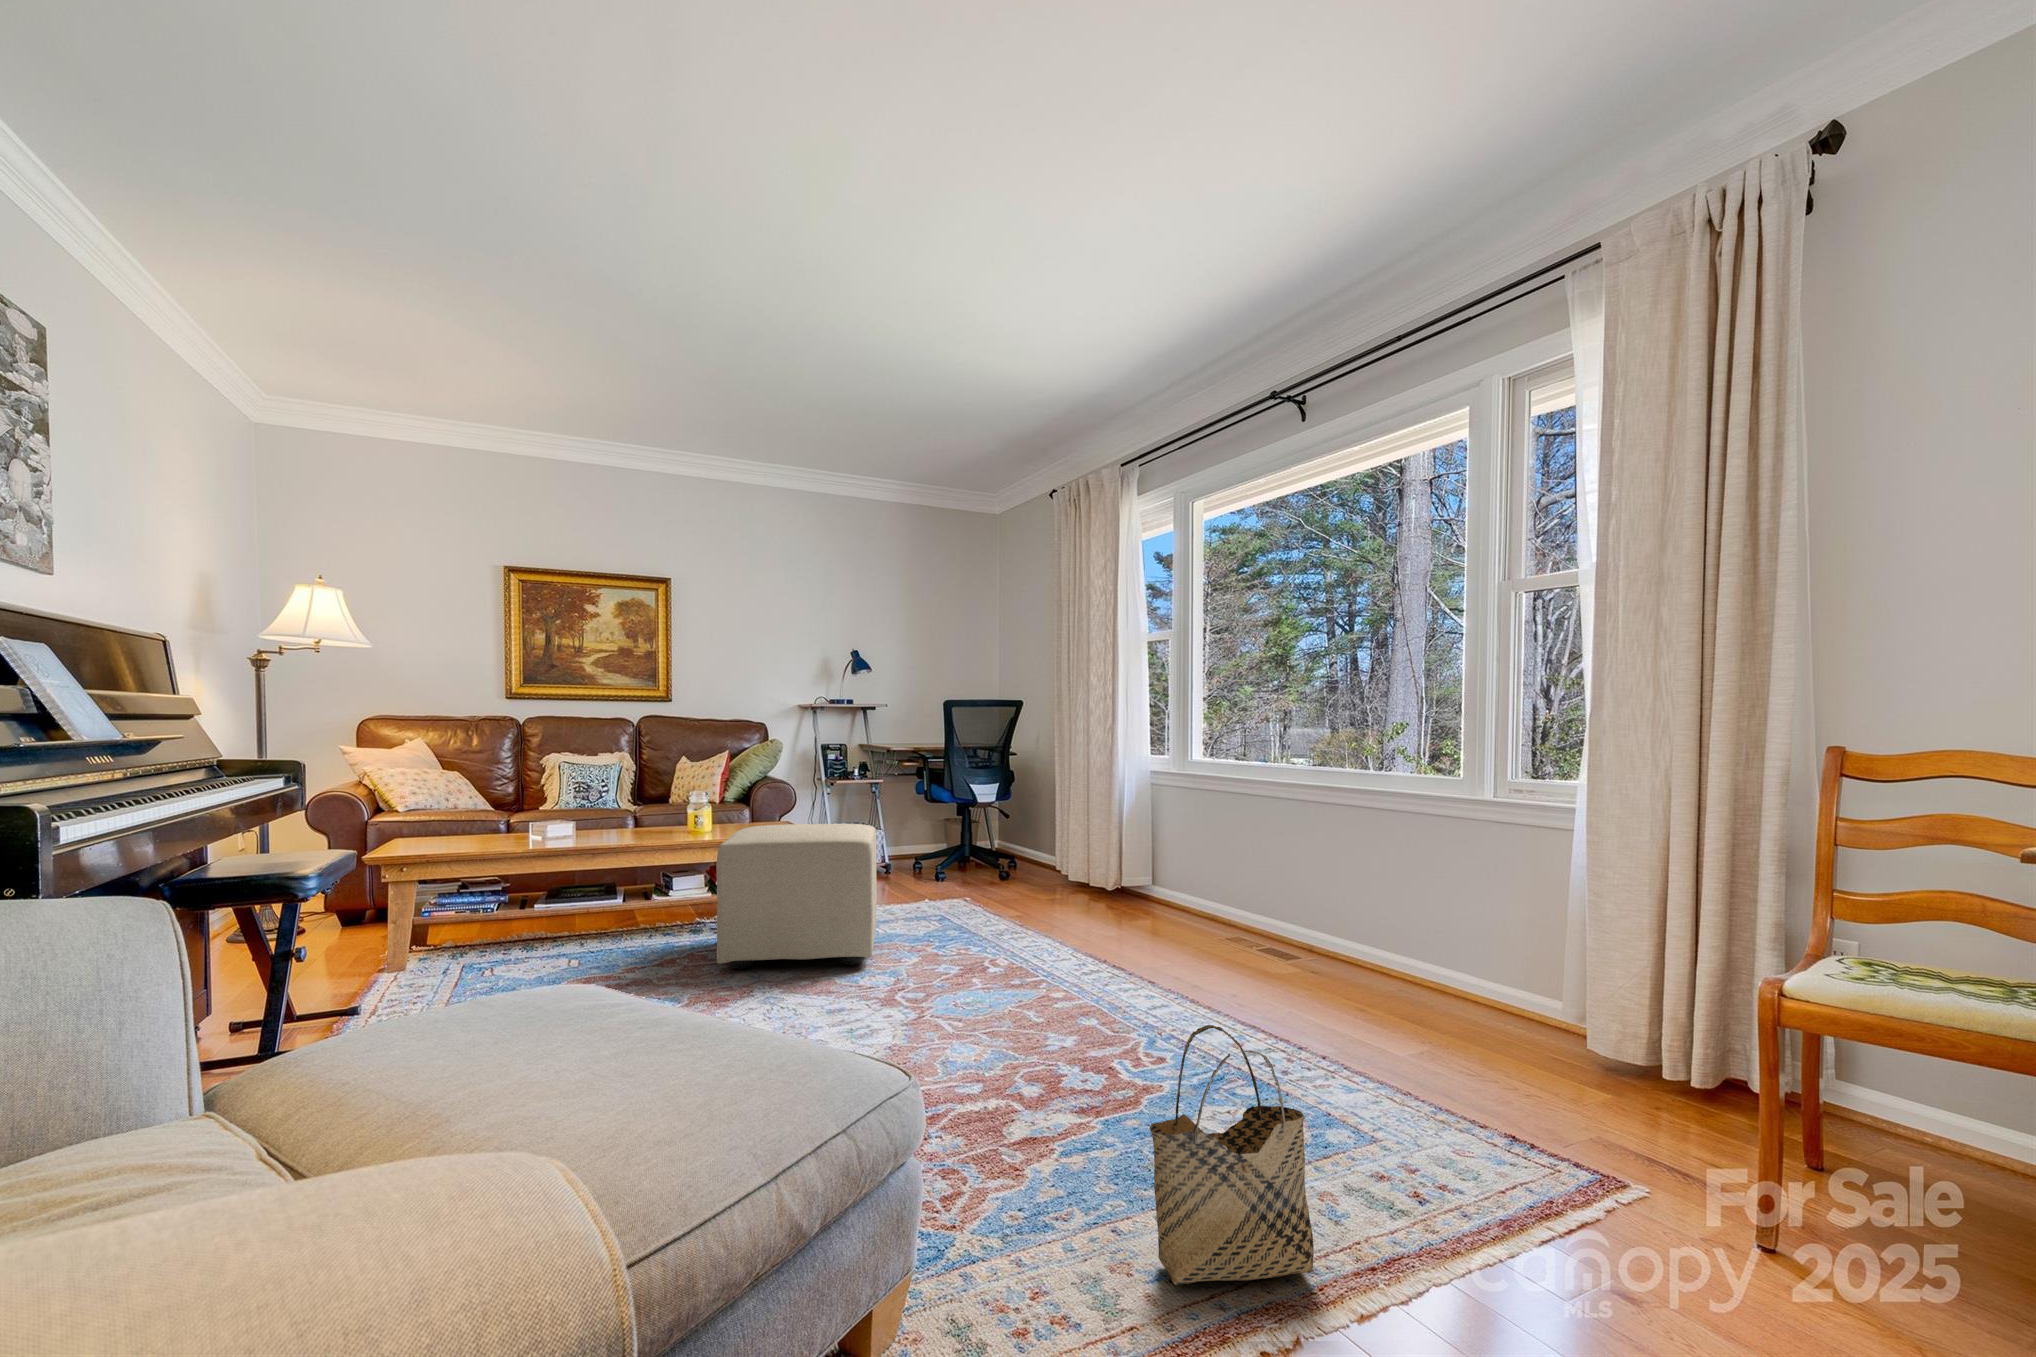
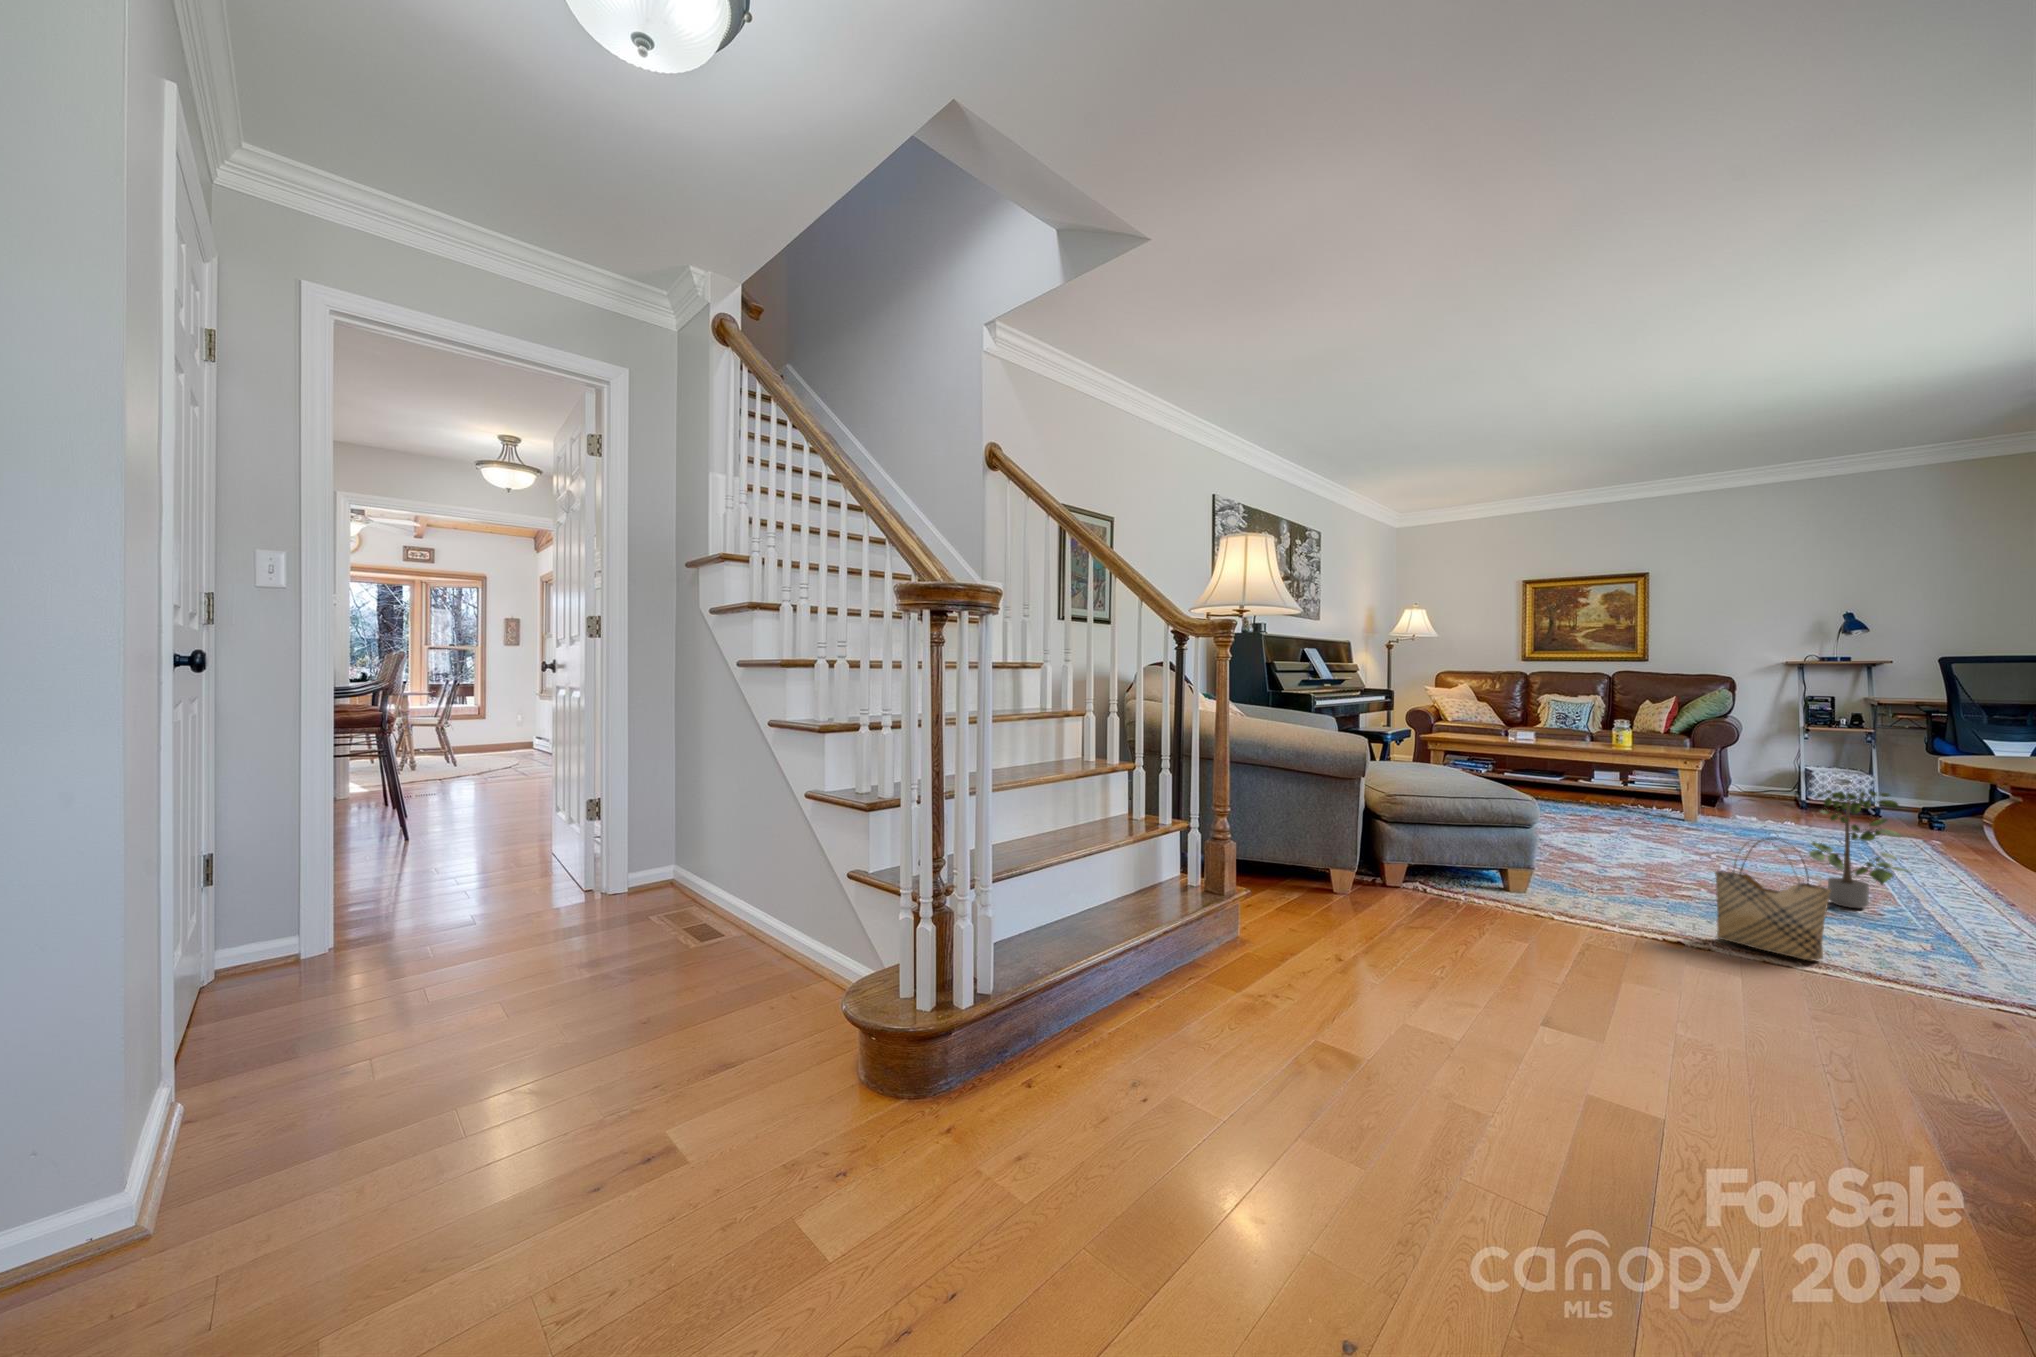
ottoman: present [716,824,877,969] -> none [1617,746,1774,840]
potted plant: none [1057,876,1165,1067] -> present [1809,790,1909,908]

